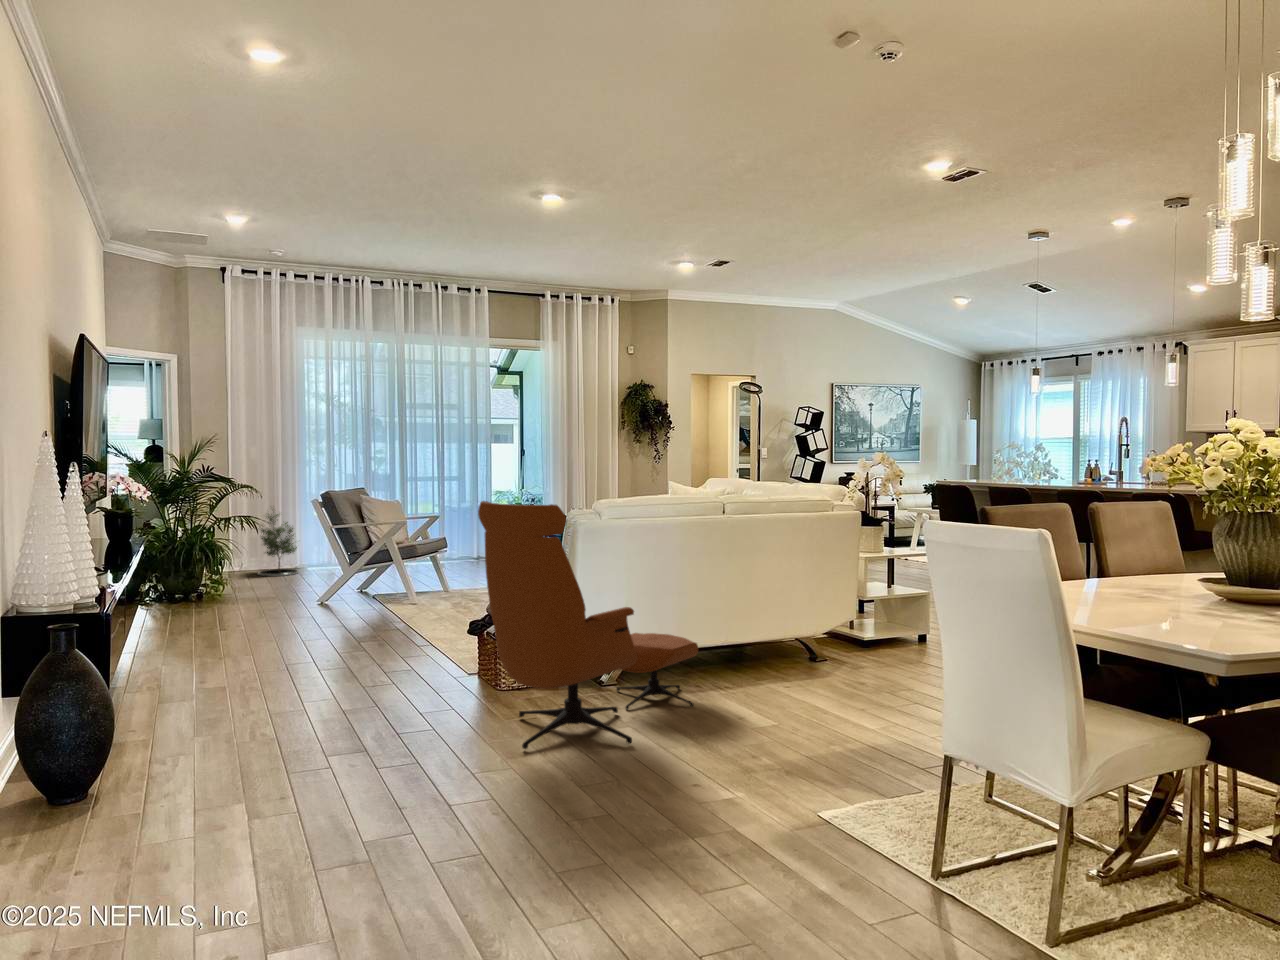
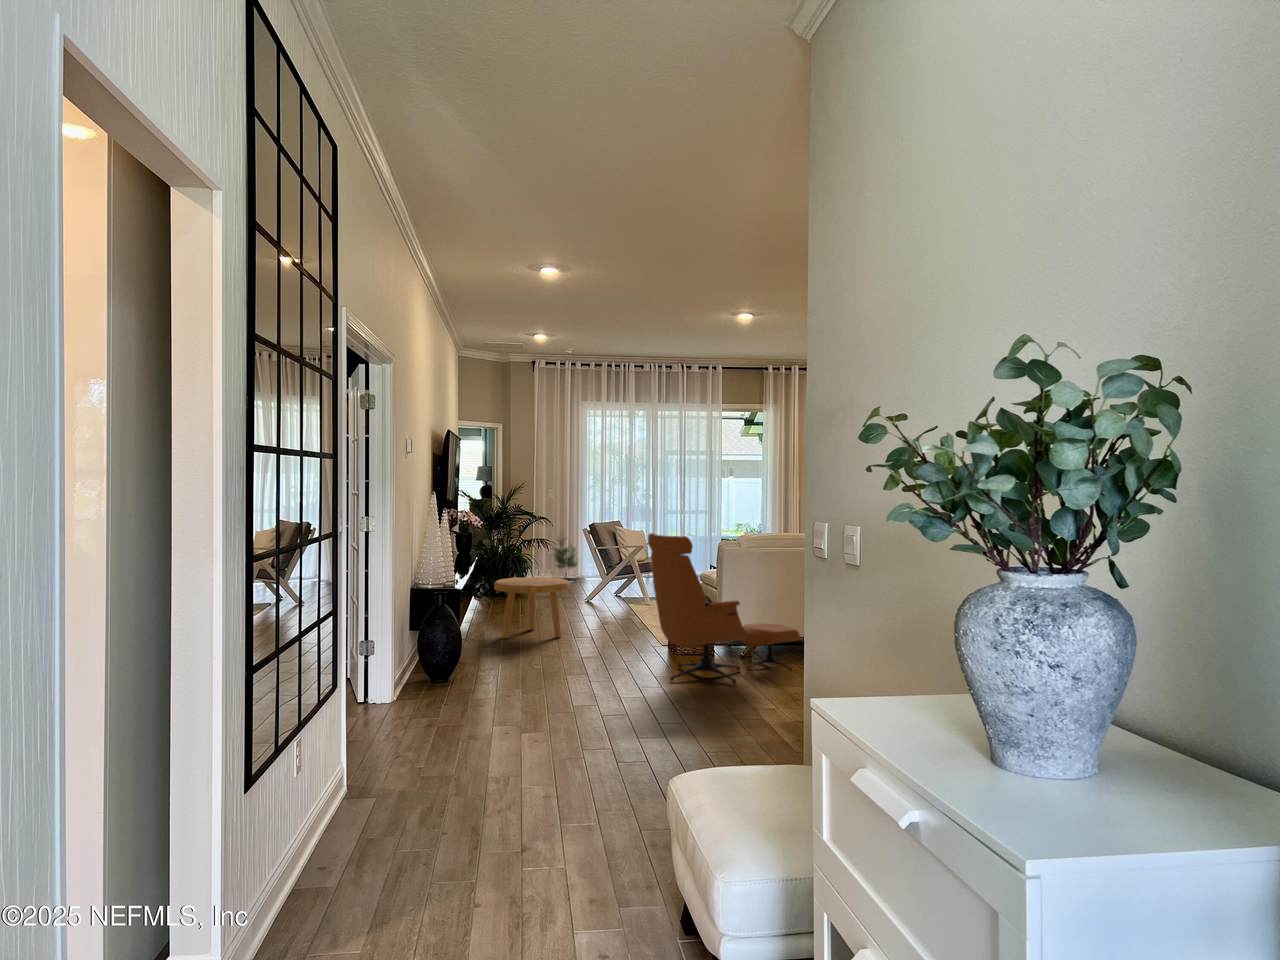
footstool: none [179,577,311,682] -> present [494,577,570,638]

